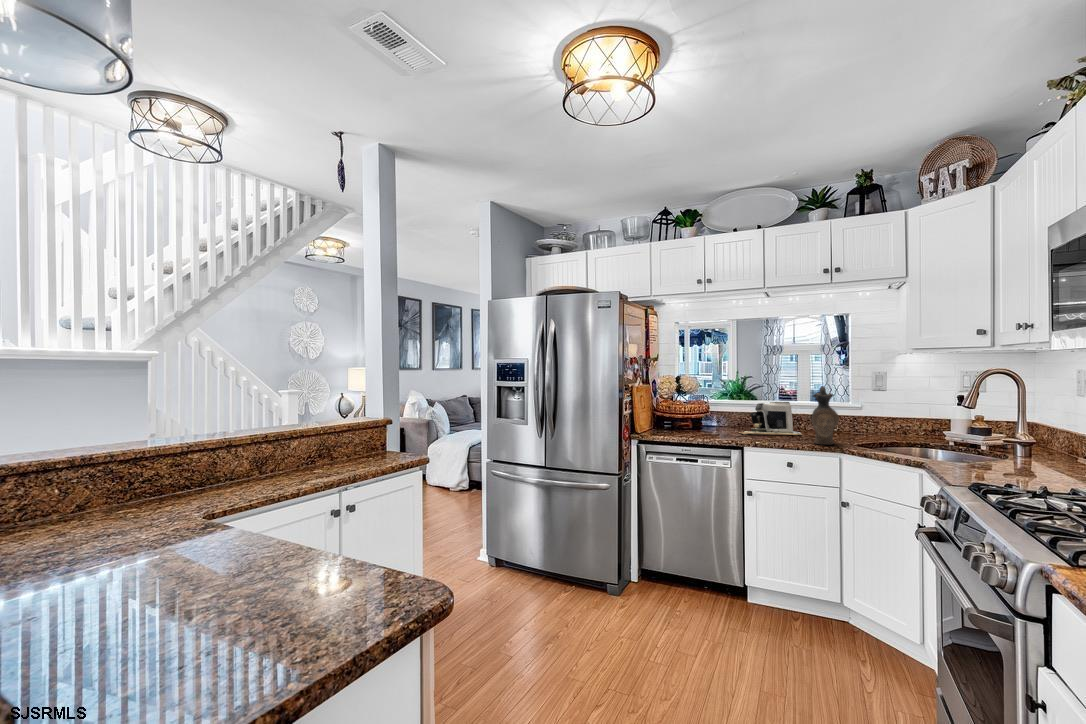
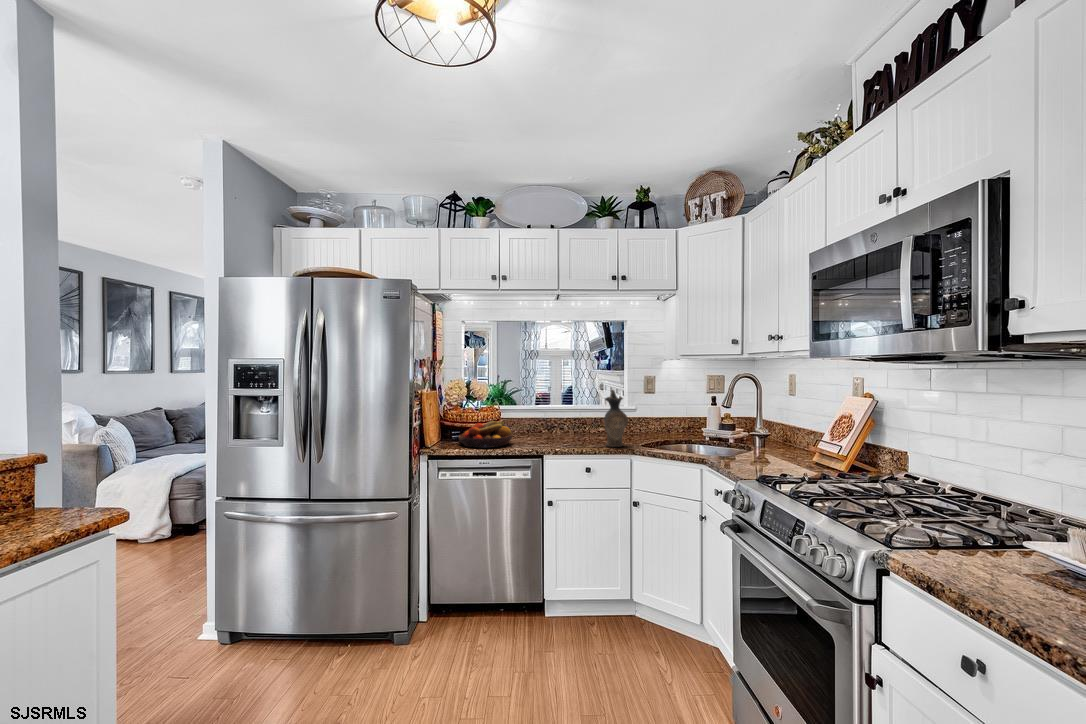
coffee maker: present [740,402,802,435] -> none [531,406,591,441]
fruit bowl: none [665,413,715,437] -> present [459,421,512,448]

